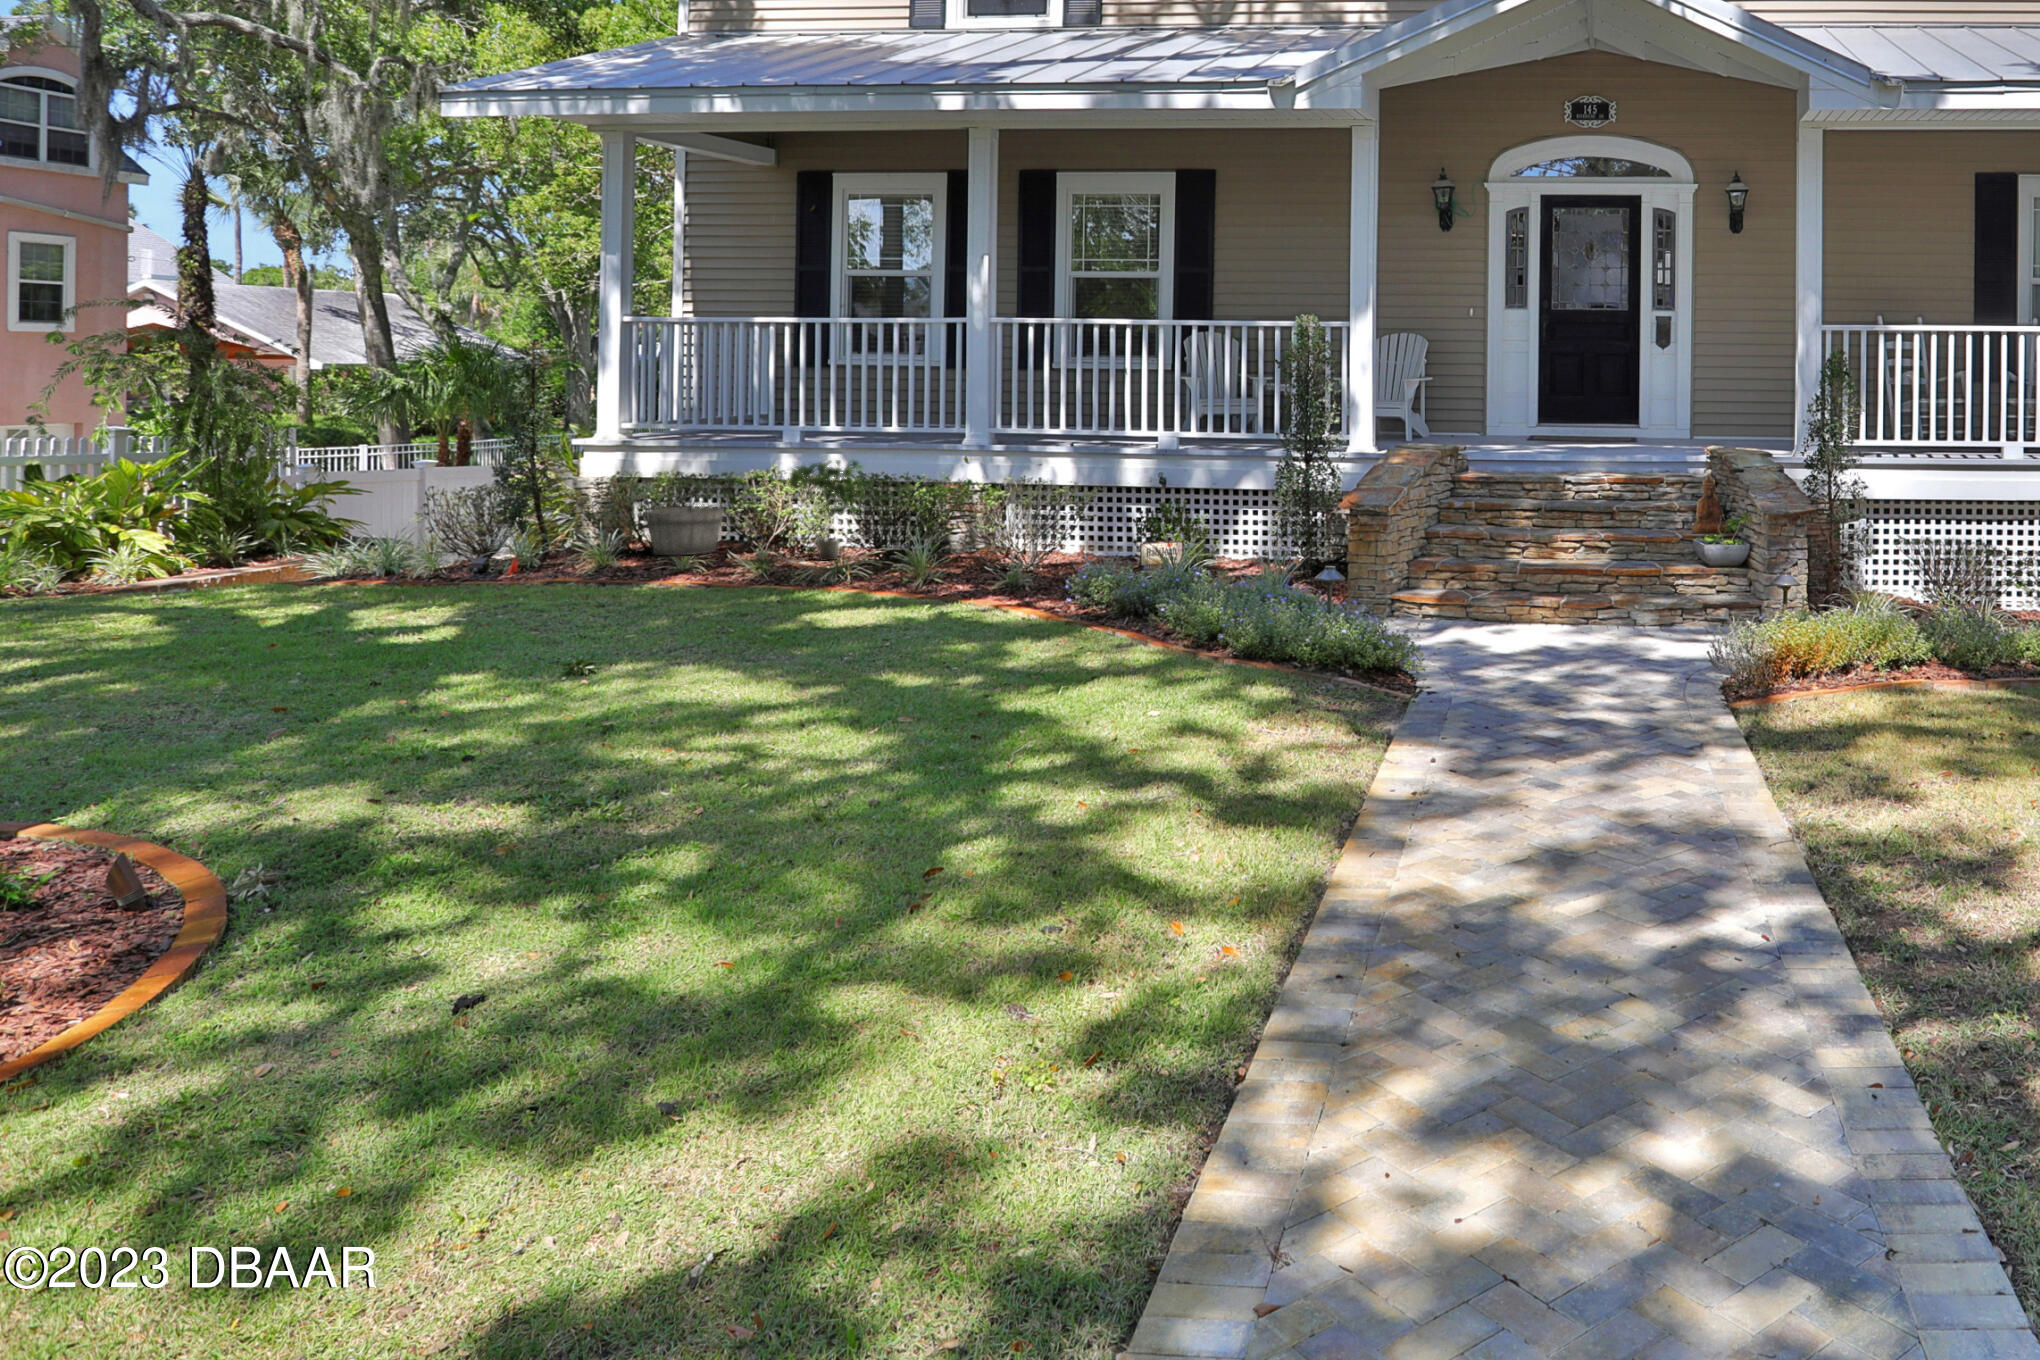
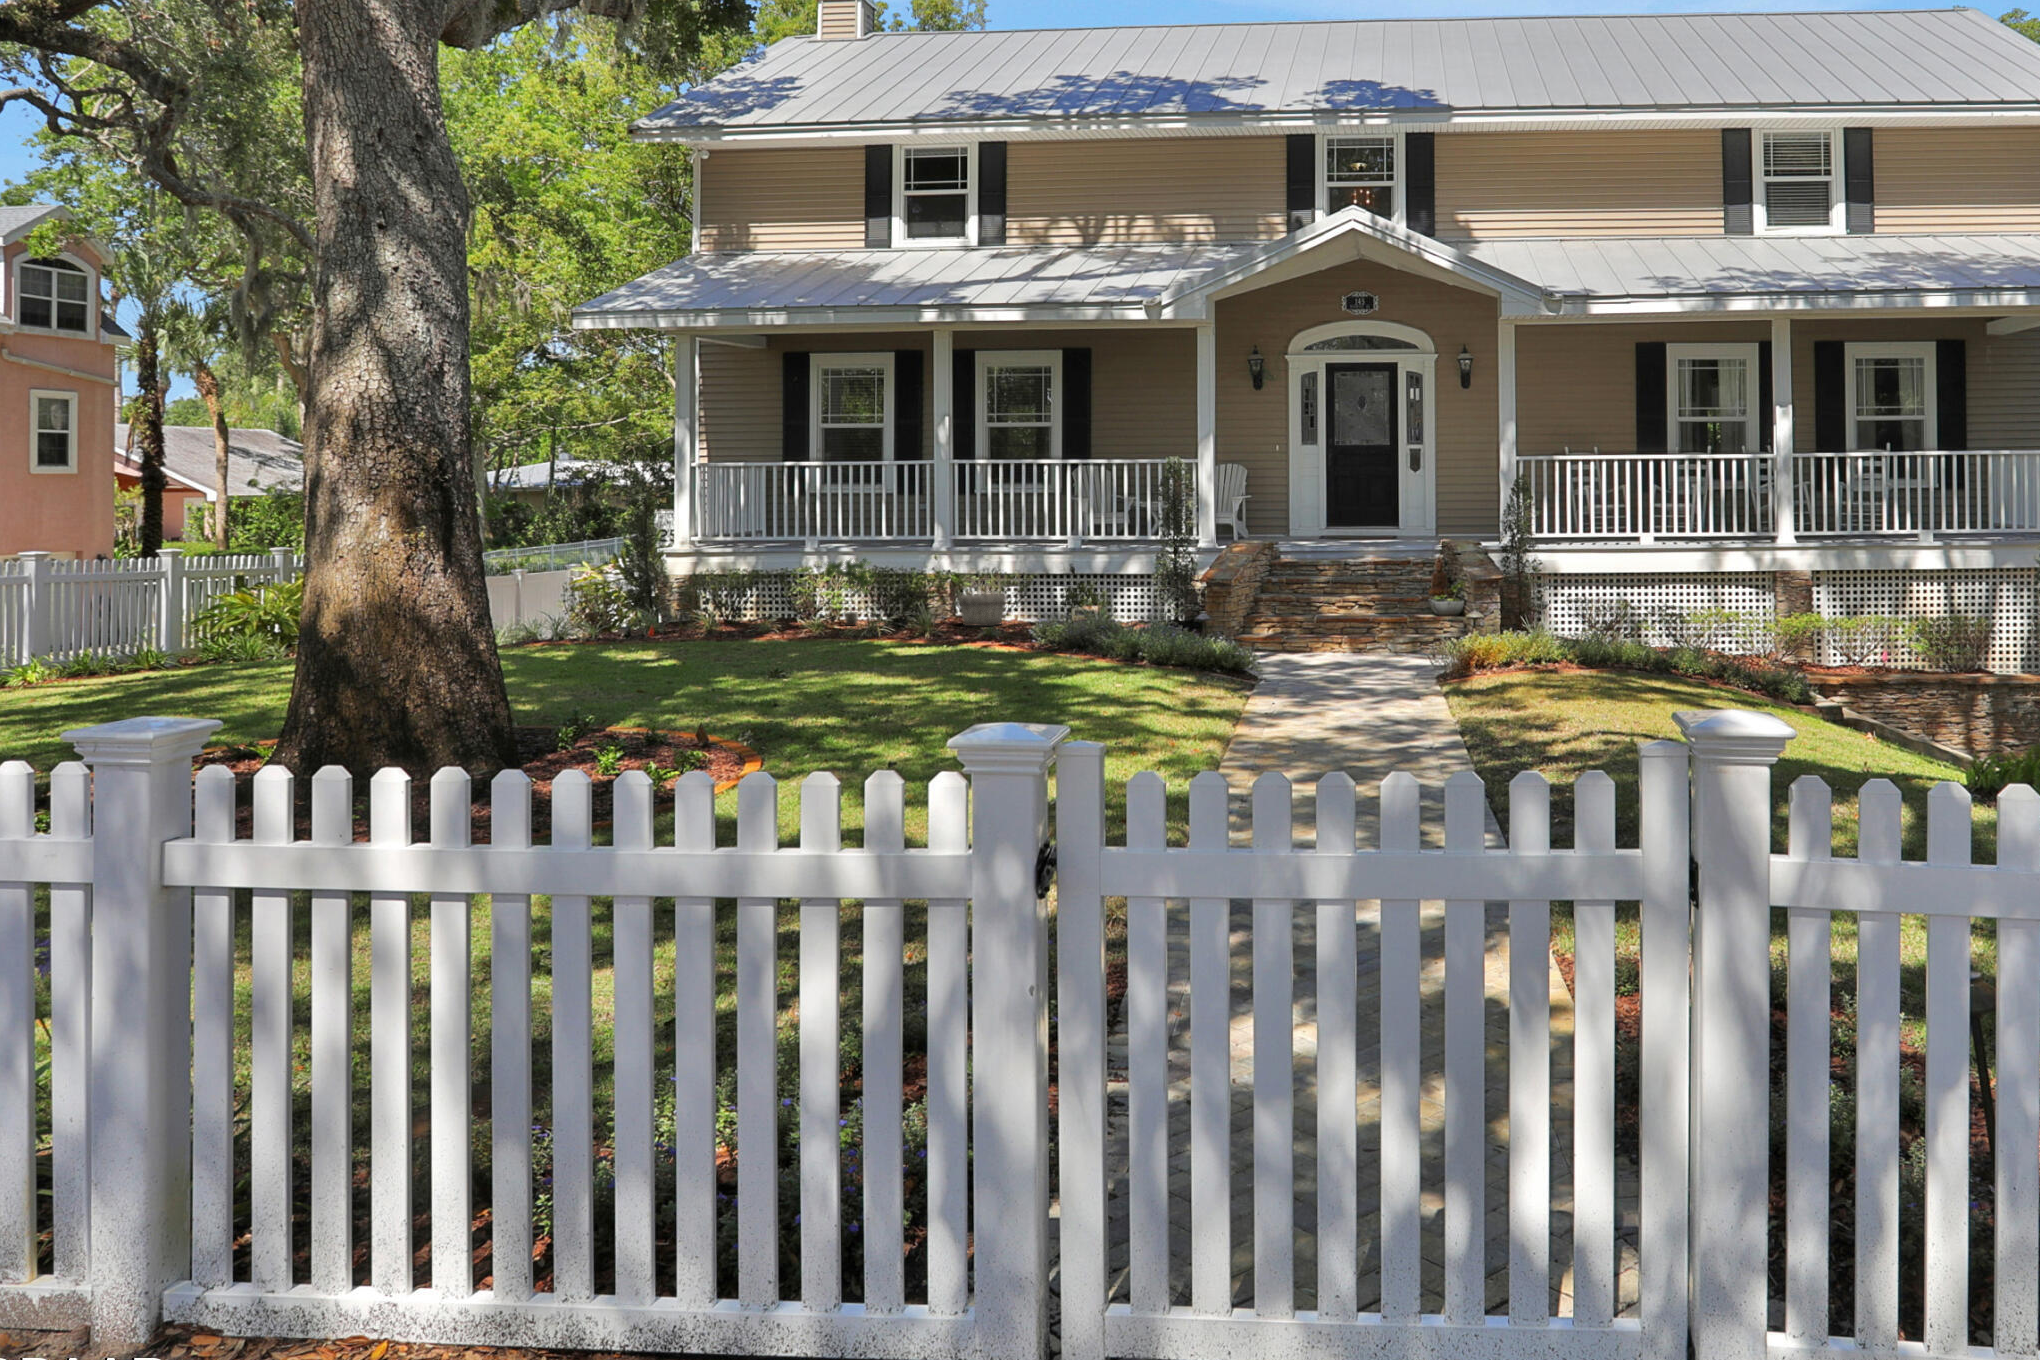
wooden bucket: present [645,503,724,555] -> present [959,590,1006,626]

